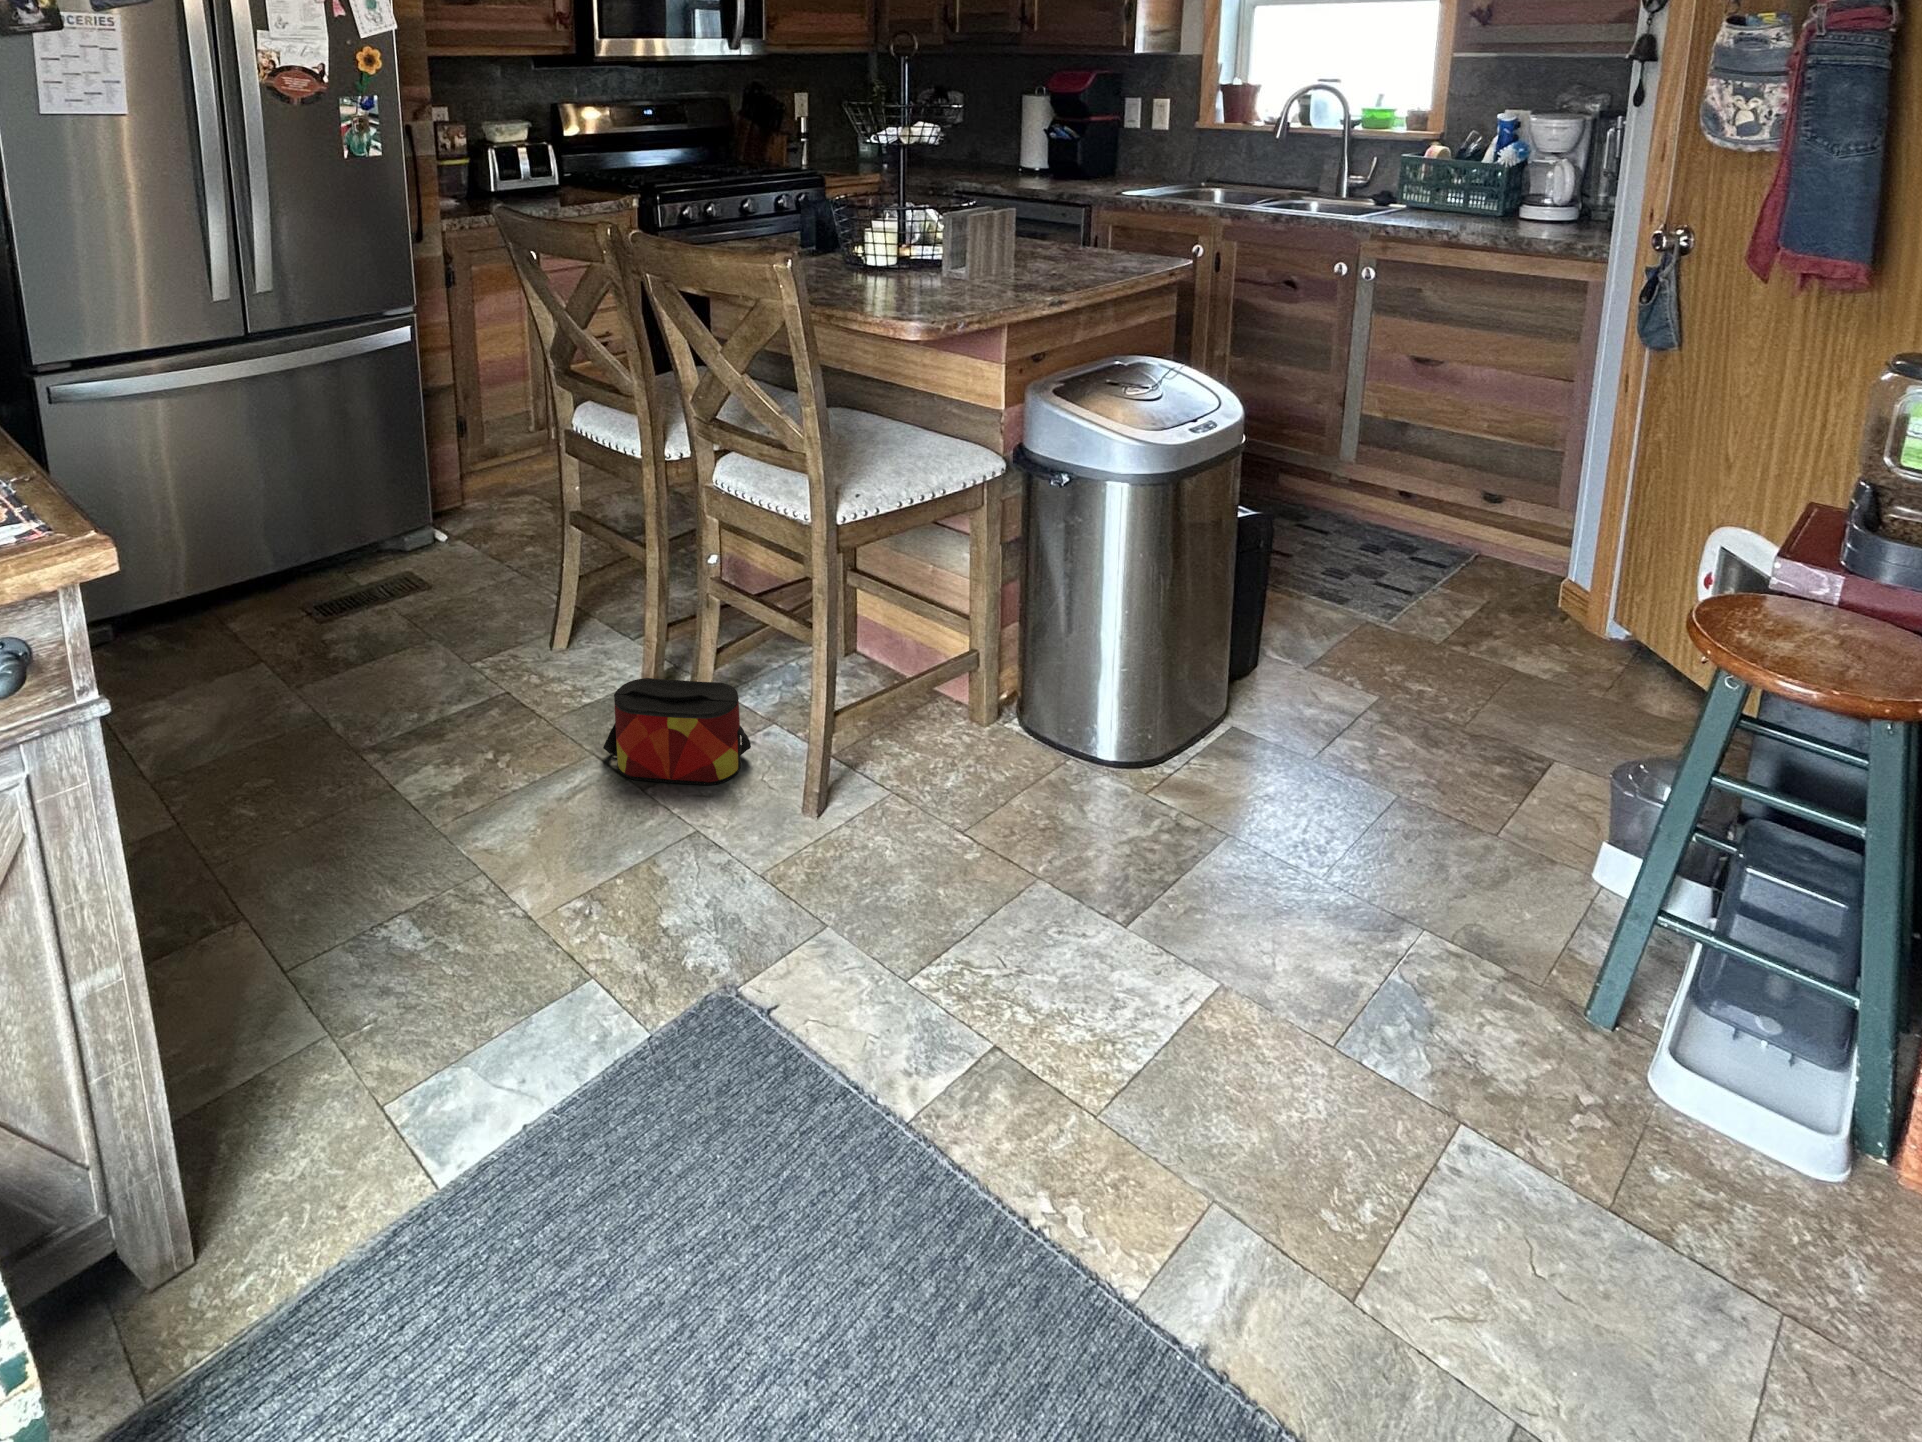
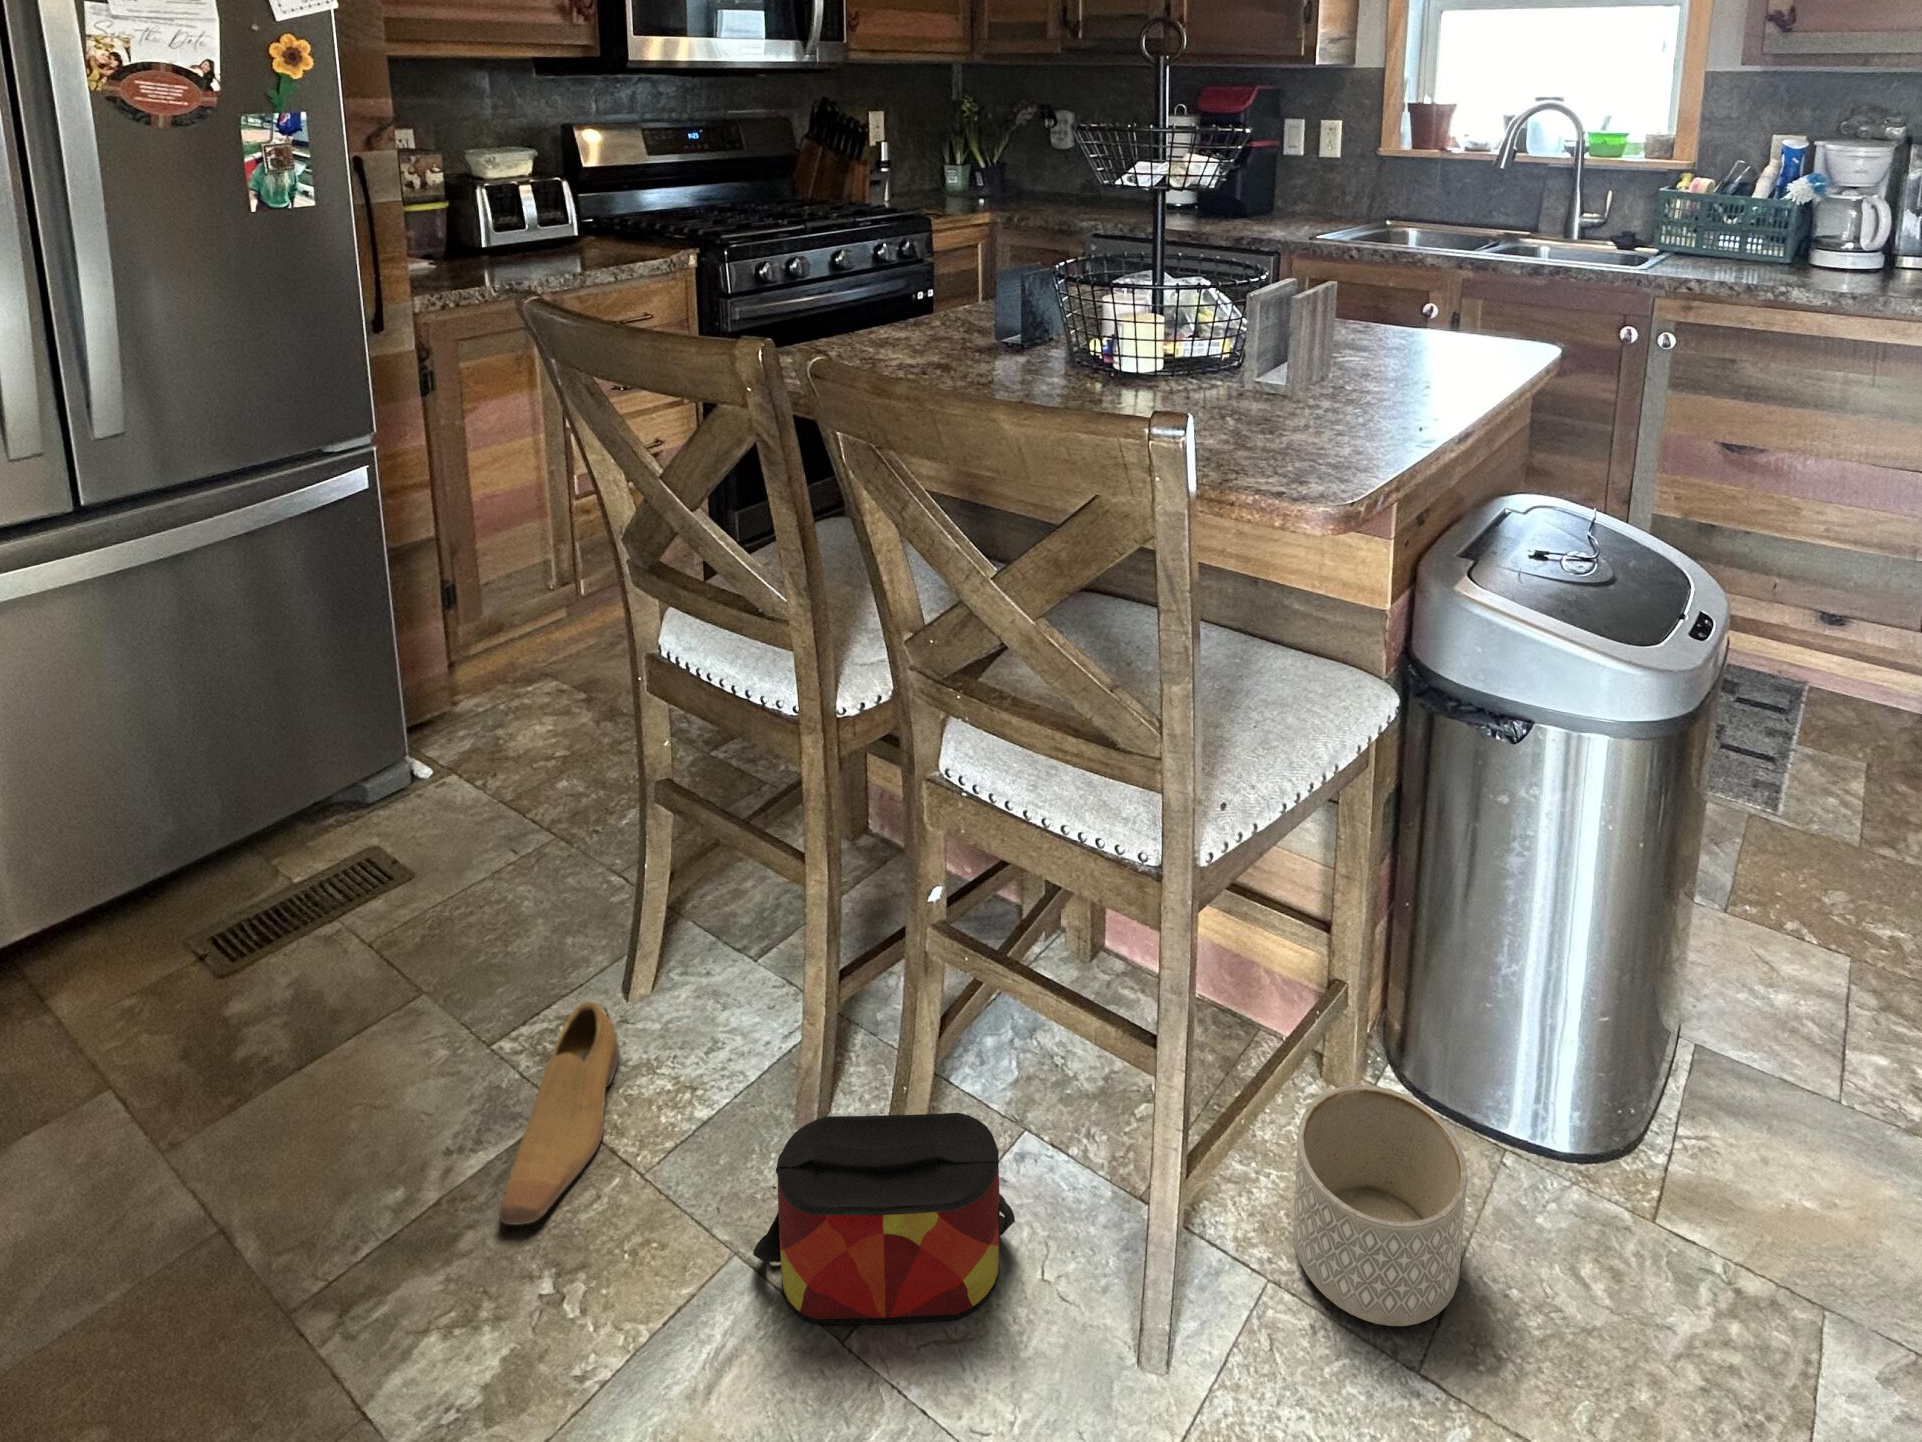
shoe: none [470,635,545,729] -> present [500,1001,619,1225]
planter: none [912,692,1010,808] -> present [1293,1085,1467,1326]

